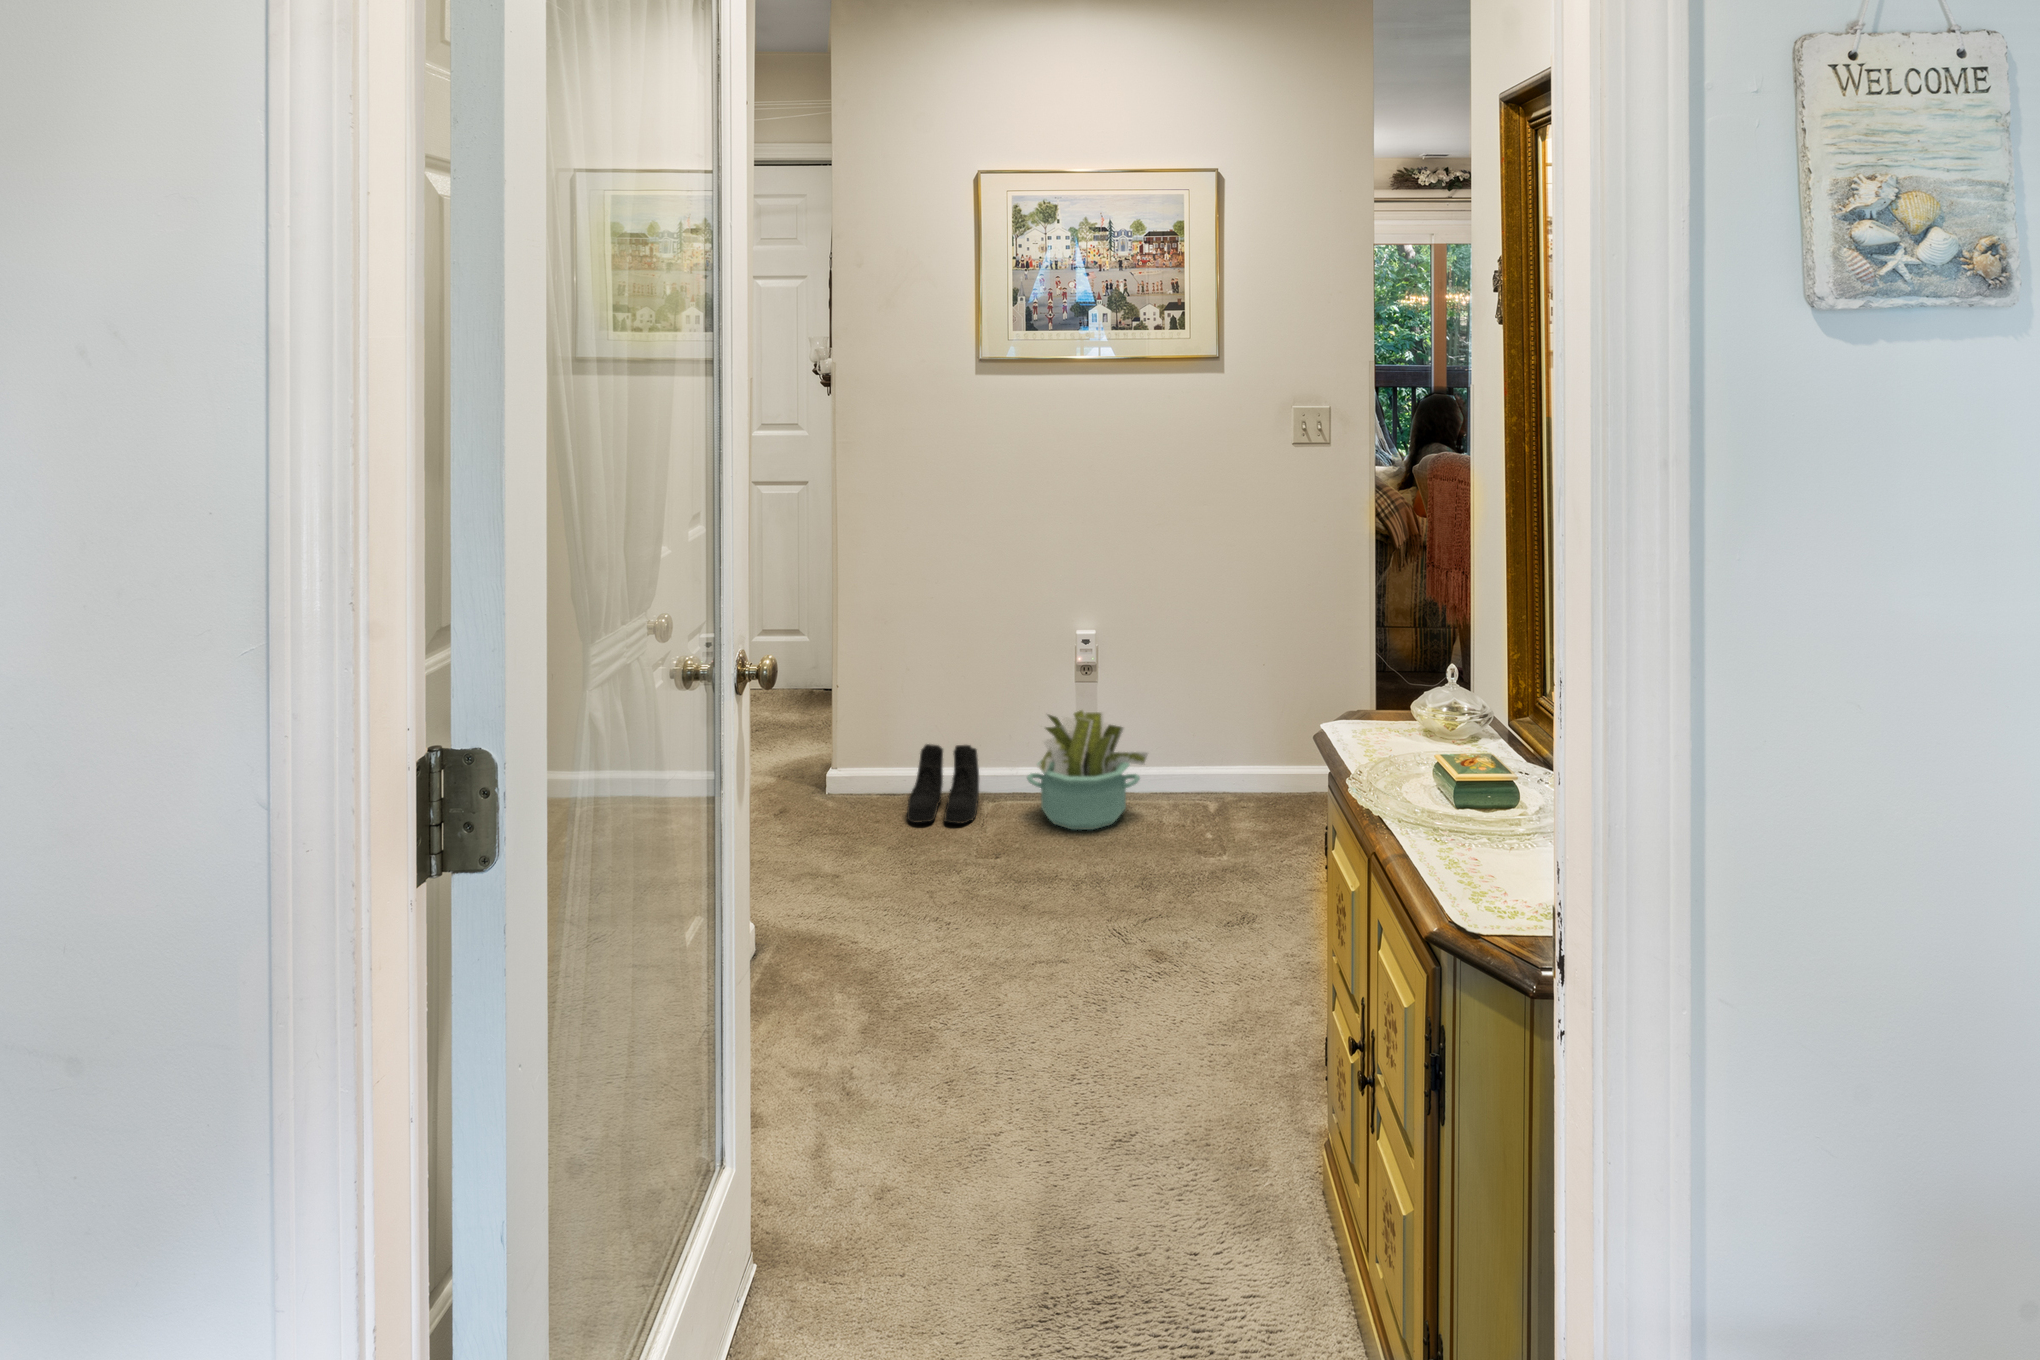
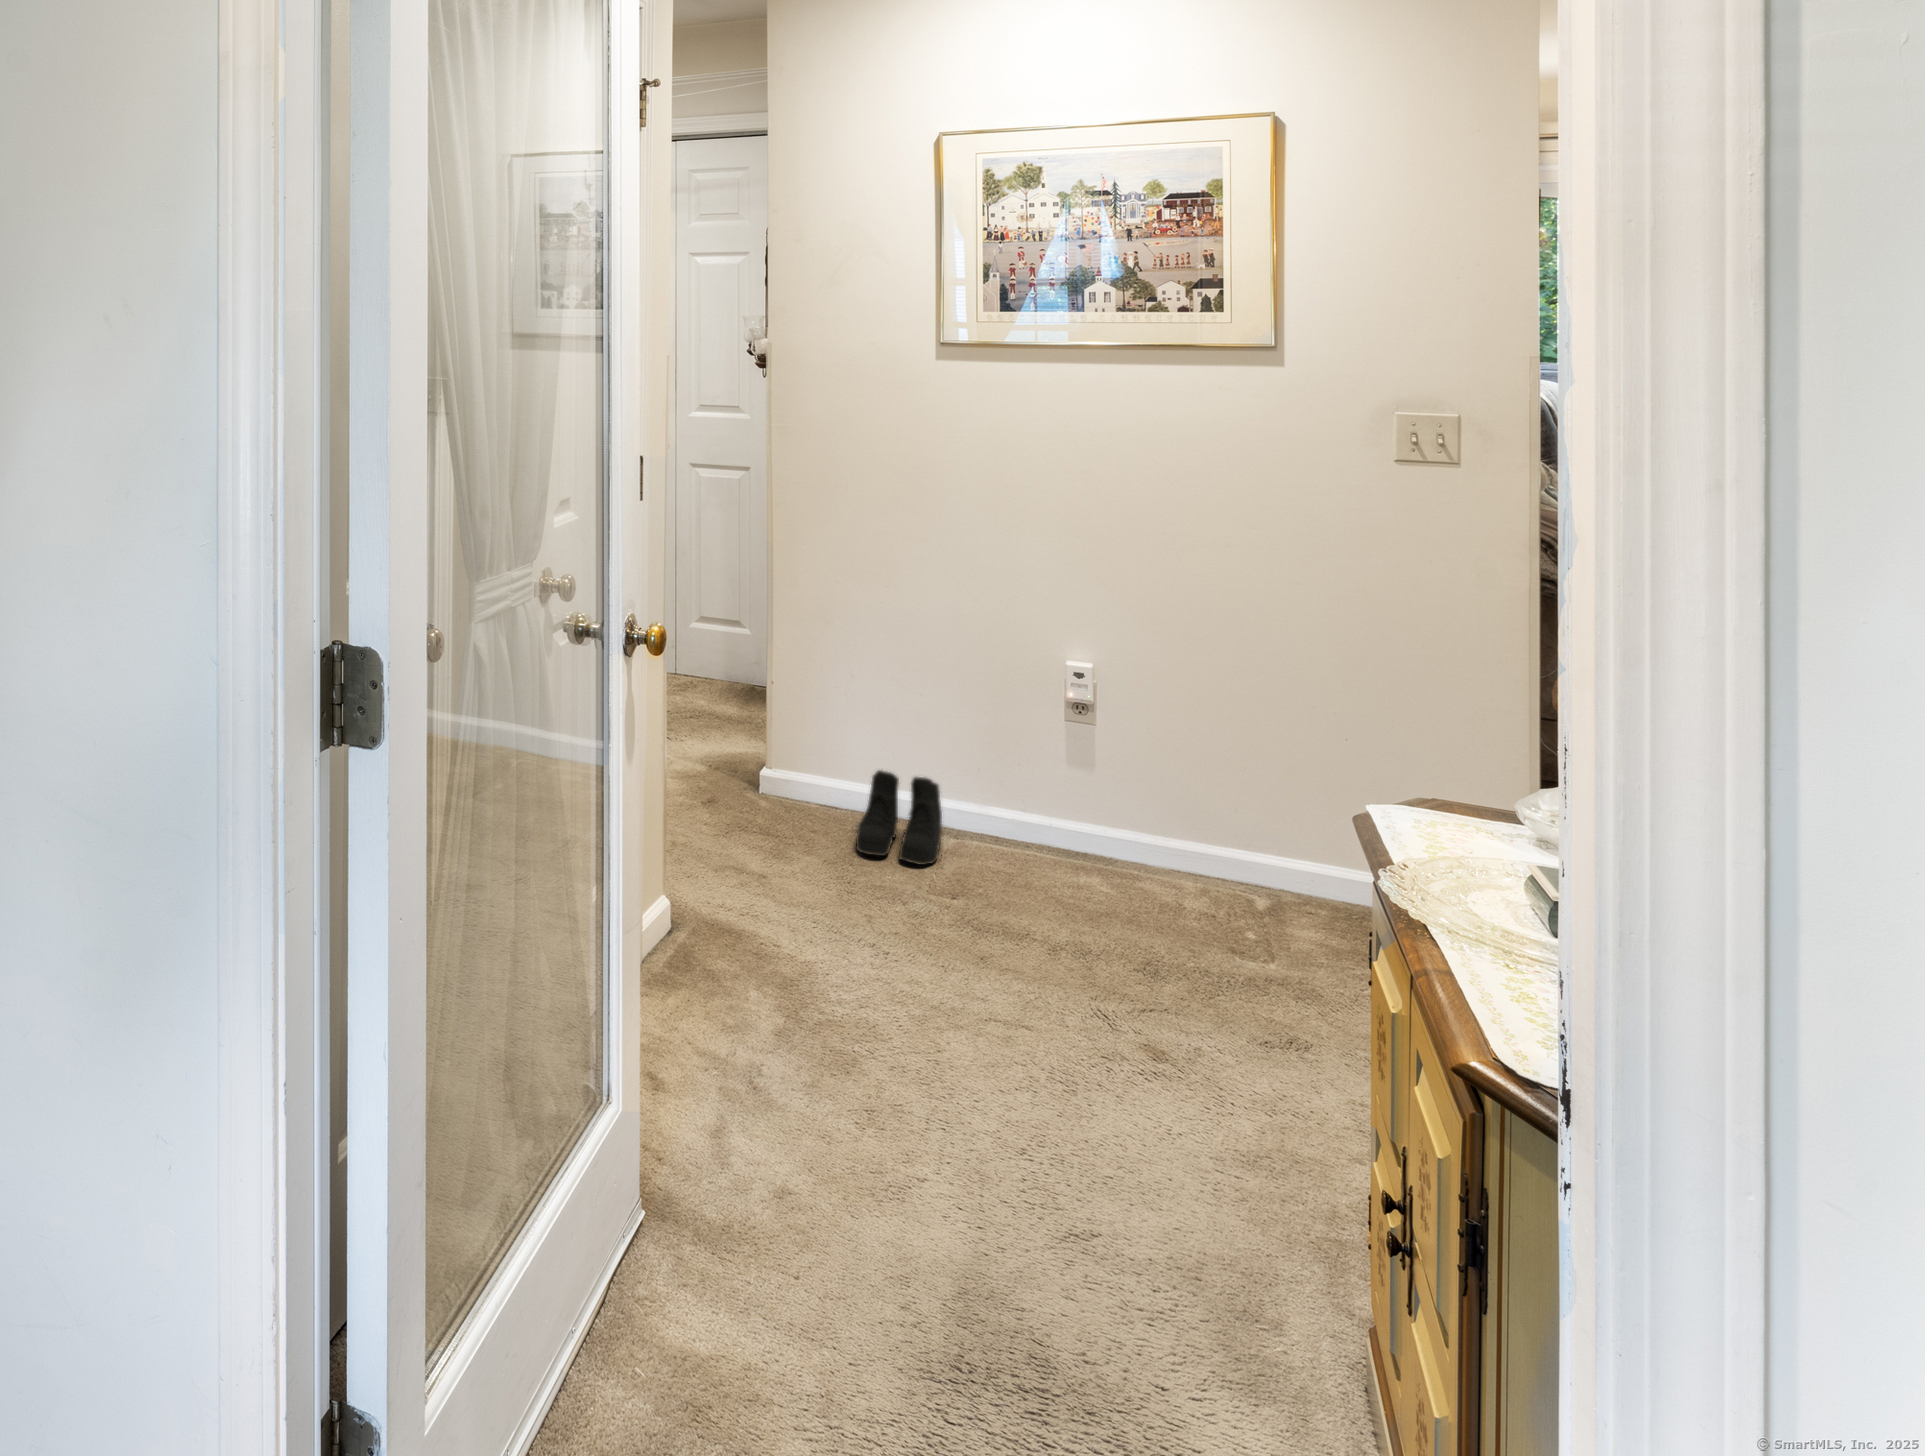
decorative plant: present [1027,709,1148,830] -> none [1000,756,1161,902]

